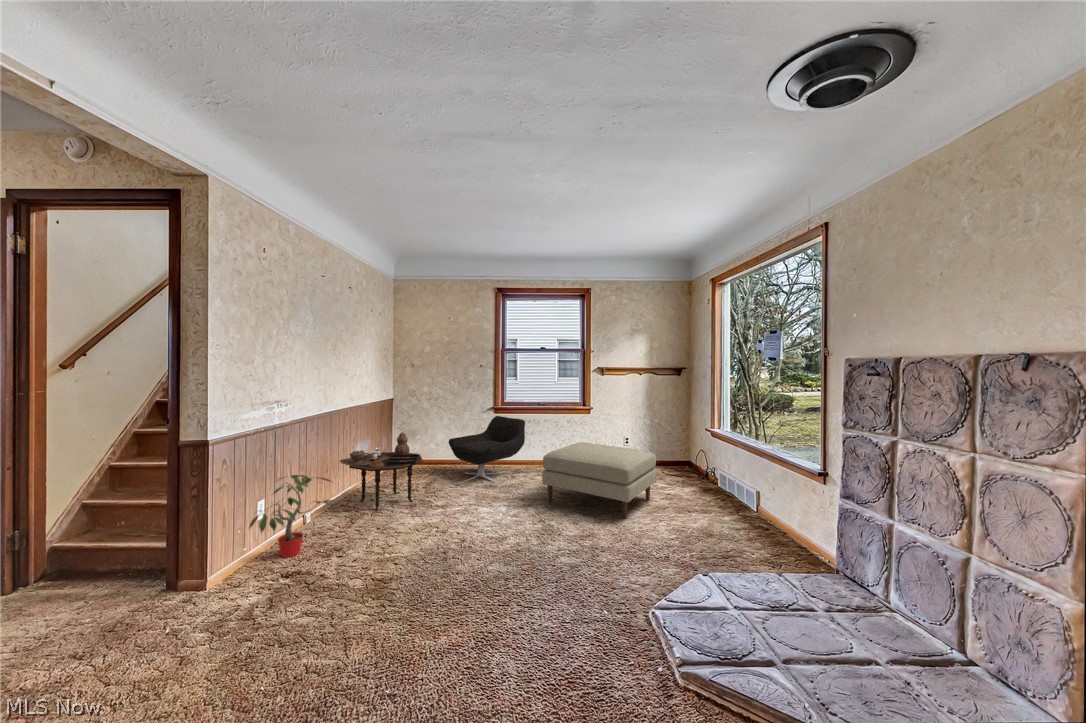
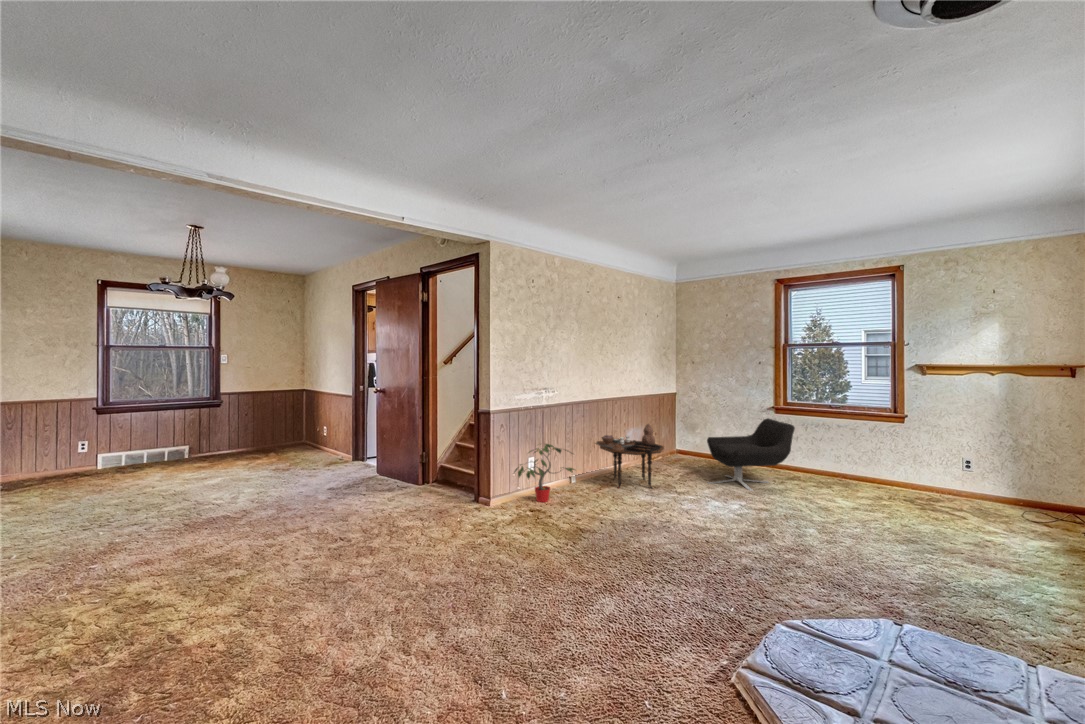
ottoman: present [542,442,656,519] -> none [779,459,960,560]

